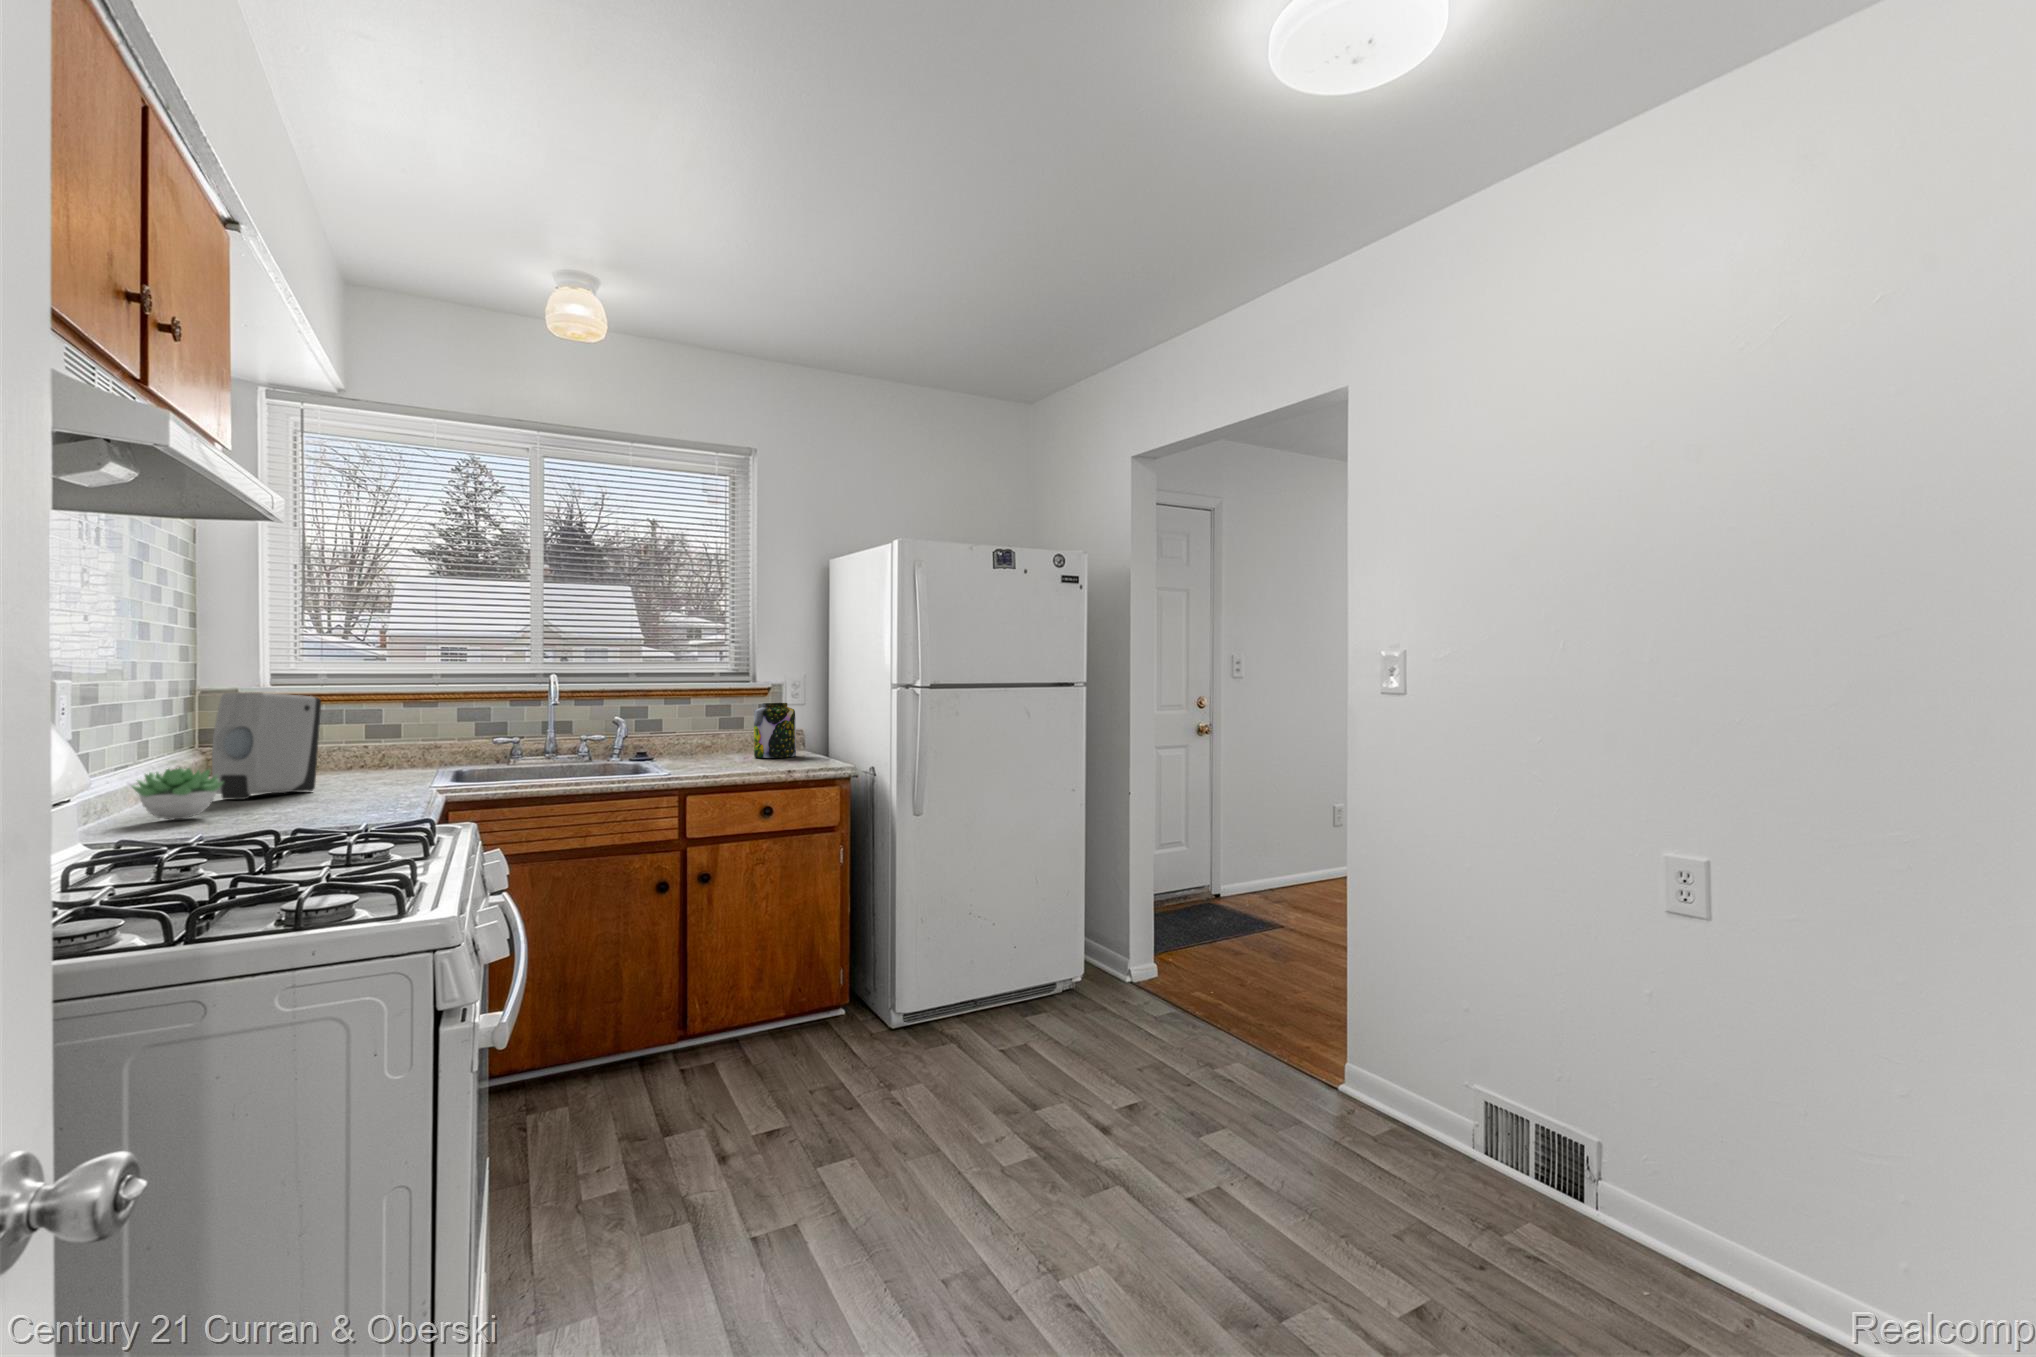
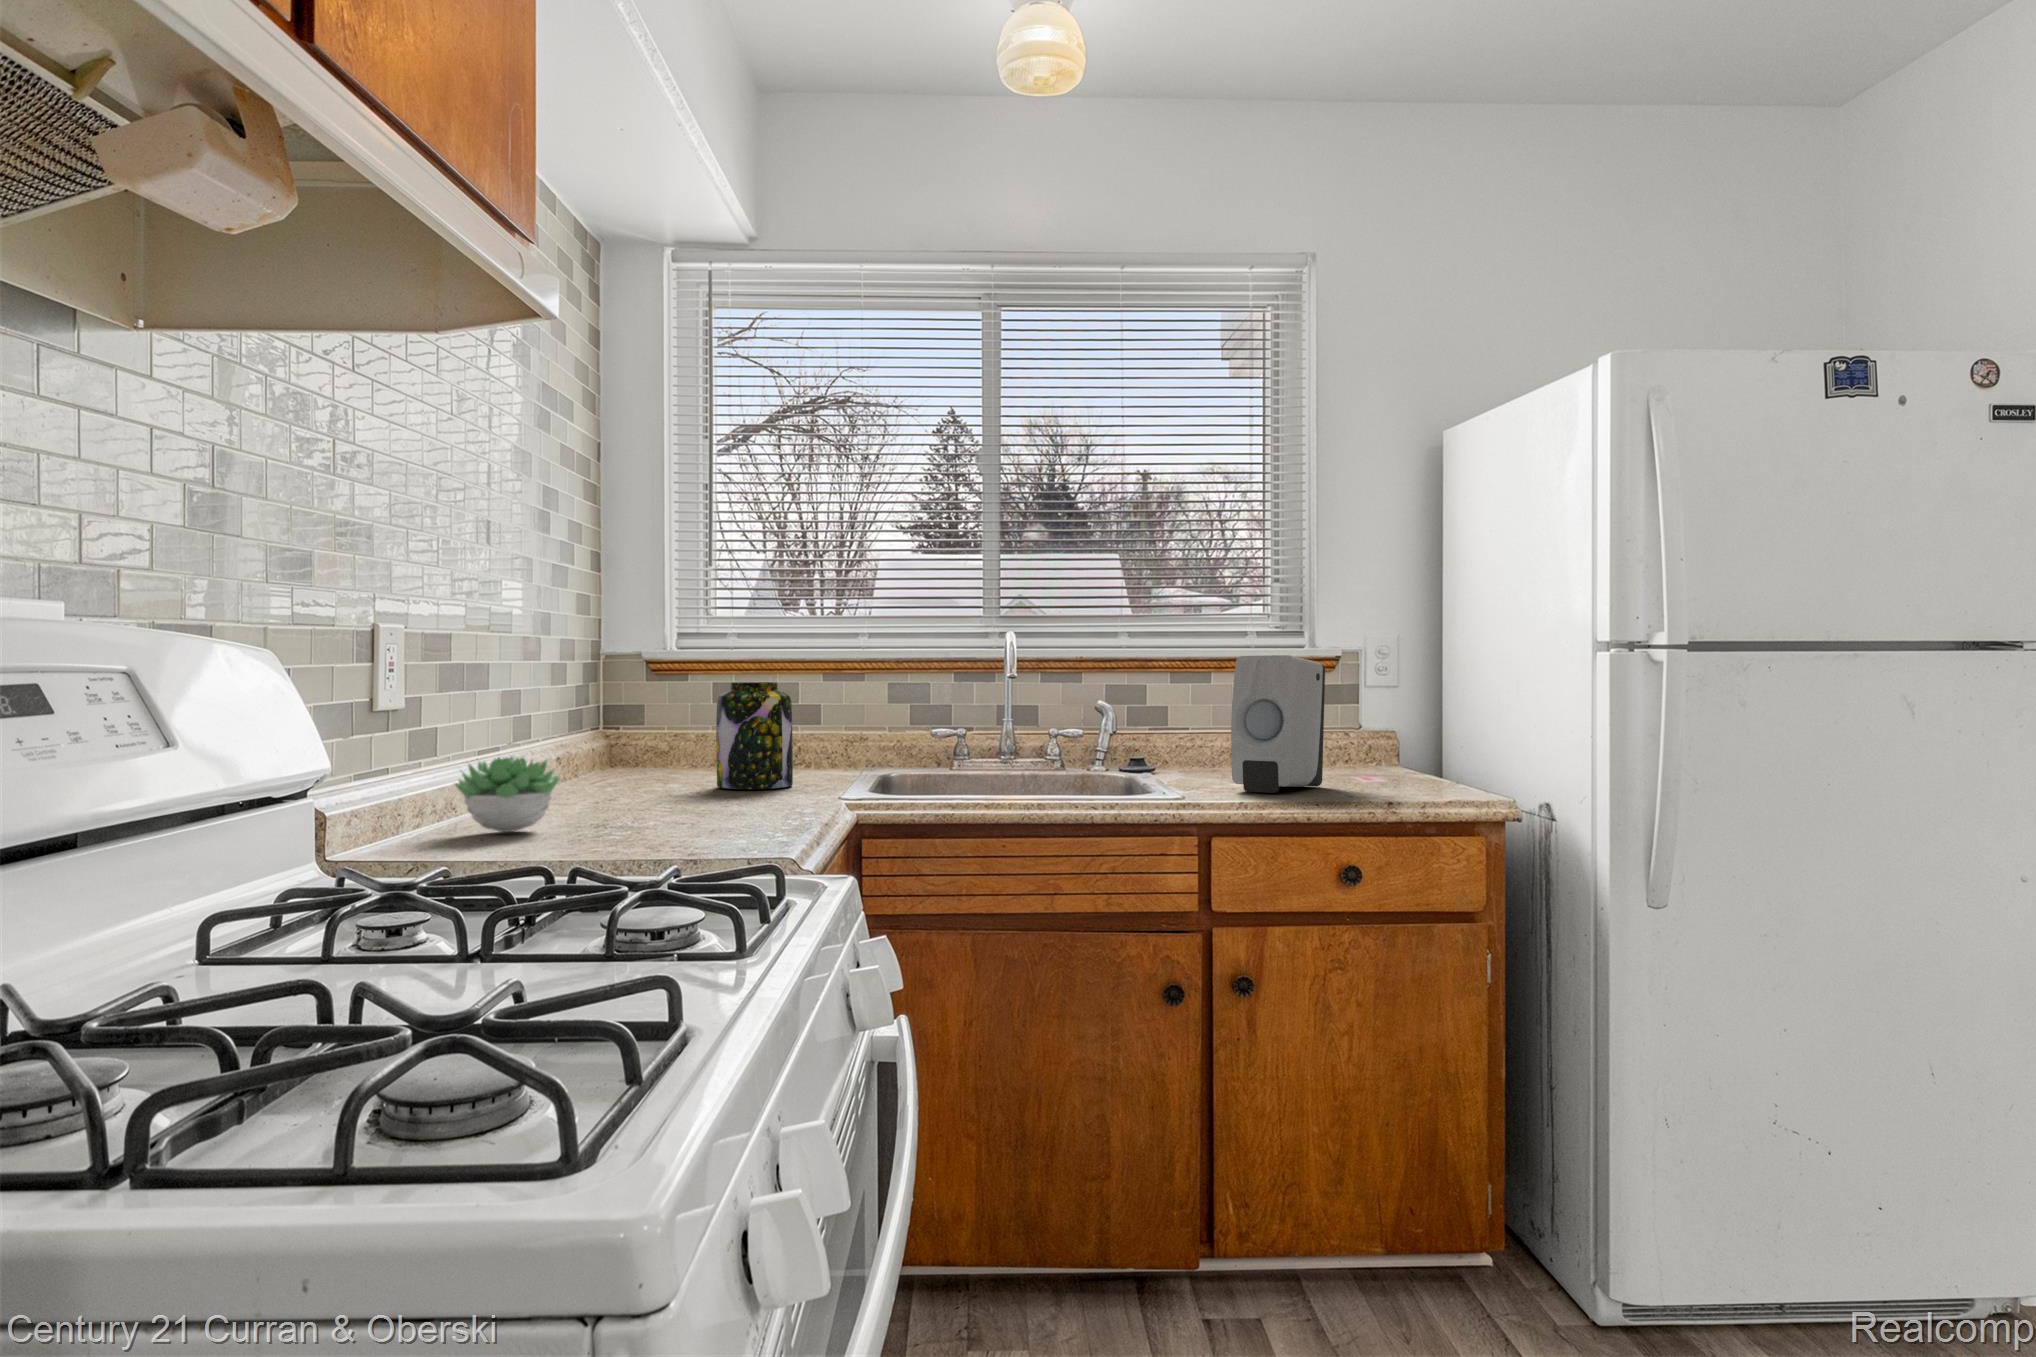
soap dispenser: present [212,692,321,800] -> present [1231,655,1325,793]
jar: present [754,703,796,758] -> present [716,682,793,789]

